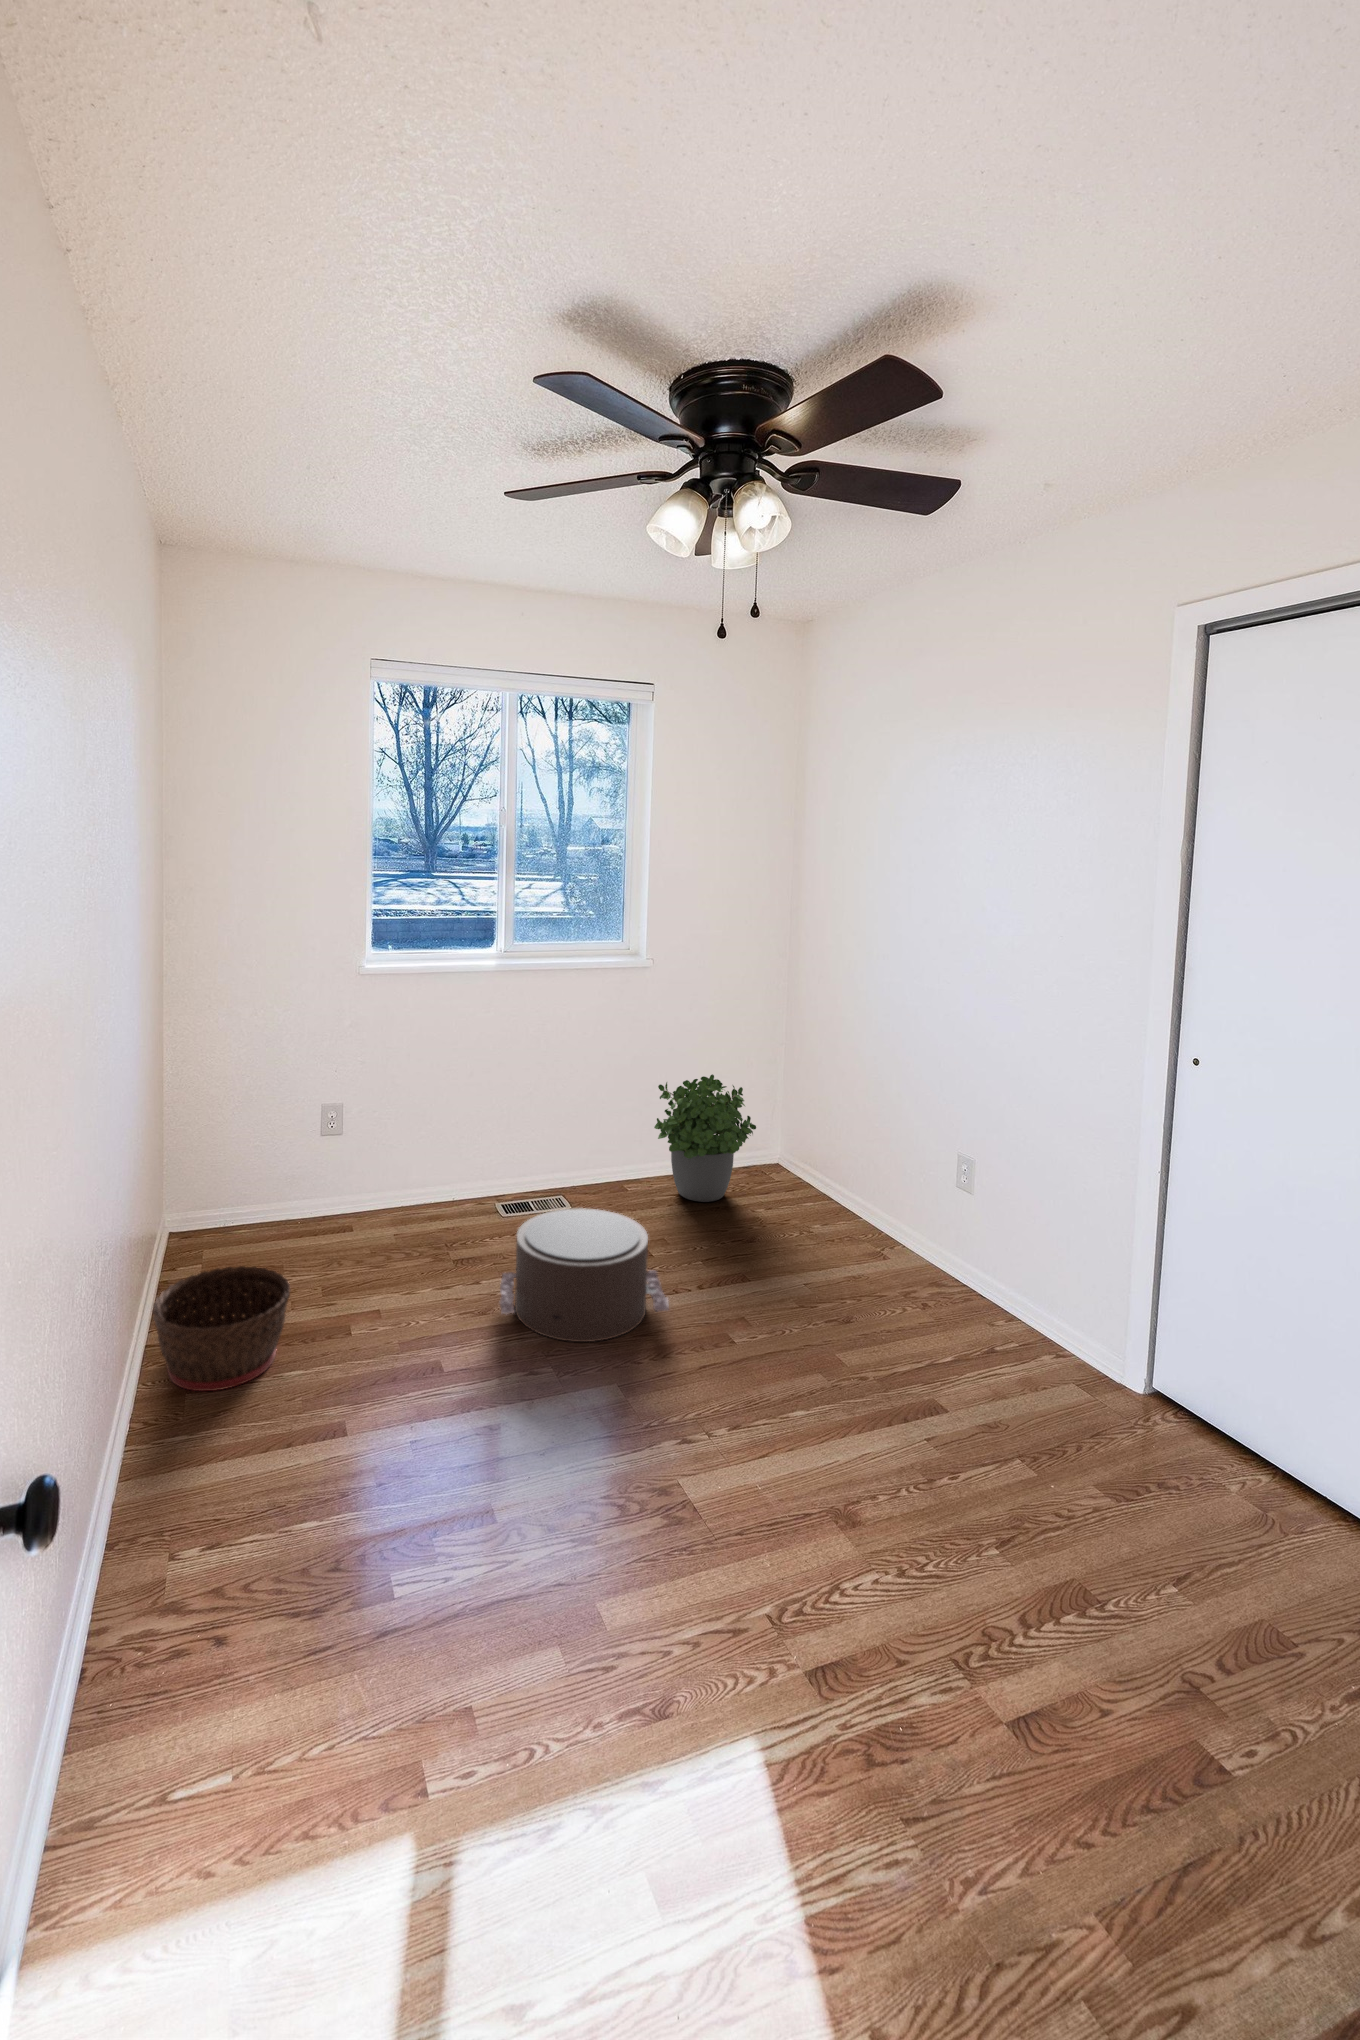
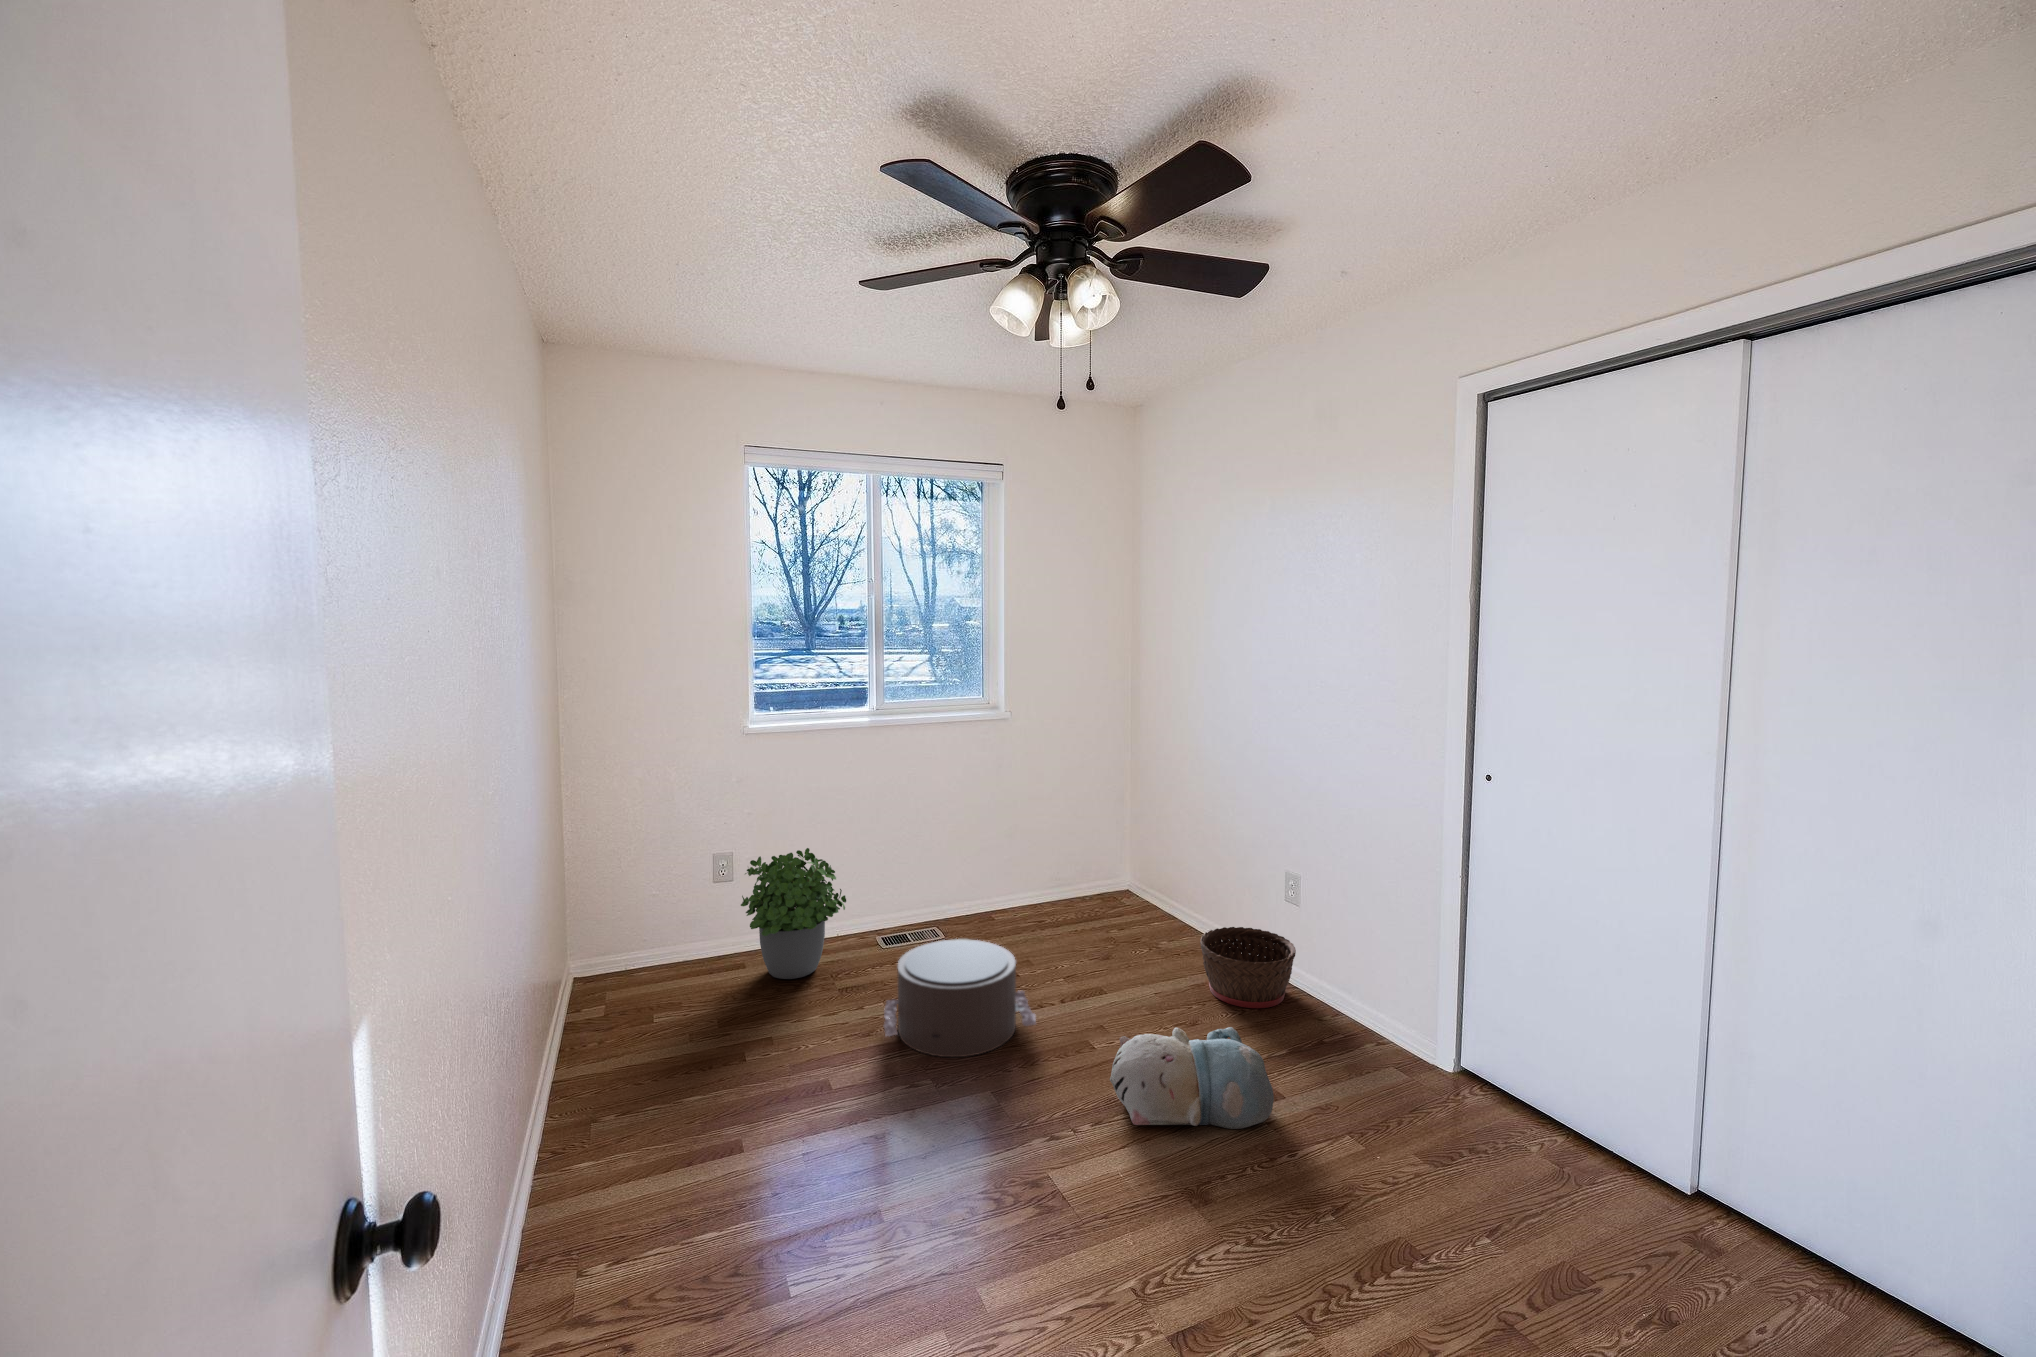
potted plant: present [654,1074,756,1202] -> present [741,848,846,979]
basket: present [153,1266,290,1391] -> present [1200,927,1296,1008]
plush toy: none [750,1324,936,1443] -> present [1110,1027,1274,1129]

